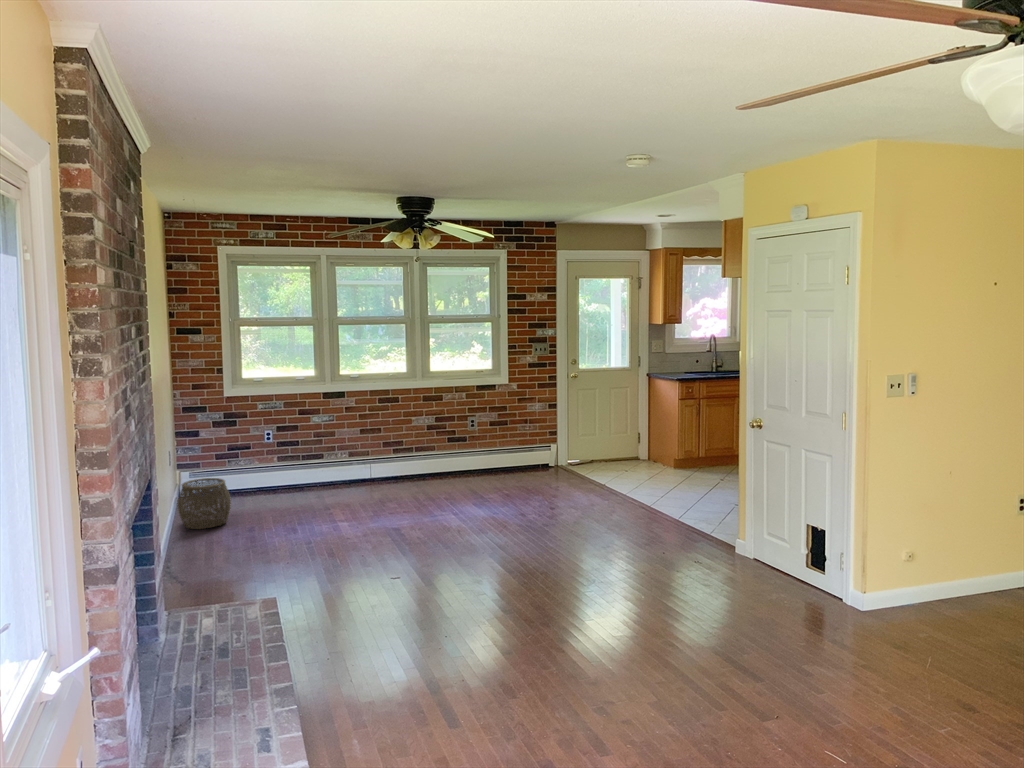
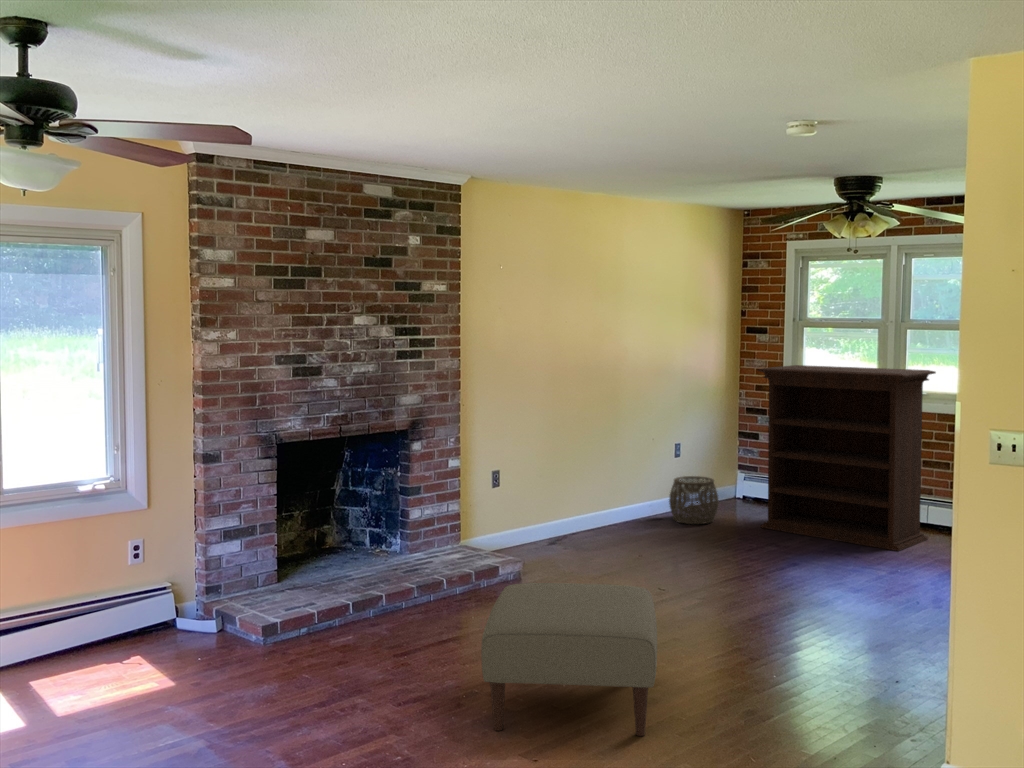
bookshelf: none [262,357,405,513] -> present [758,365,936,551]
ottoman: none [503,557,713,730] -> present [481,583,657,736]

